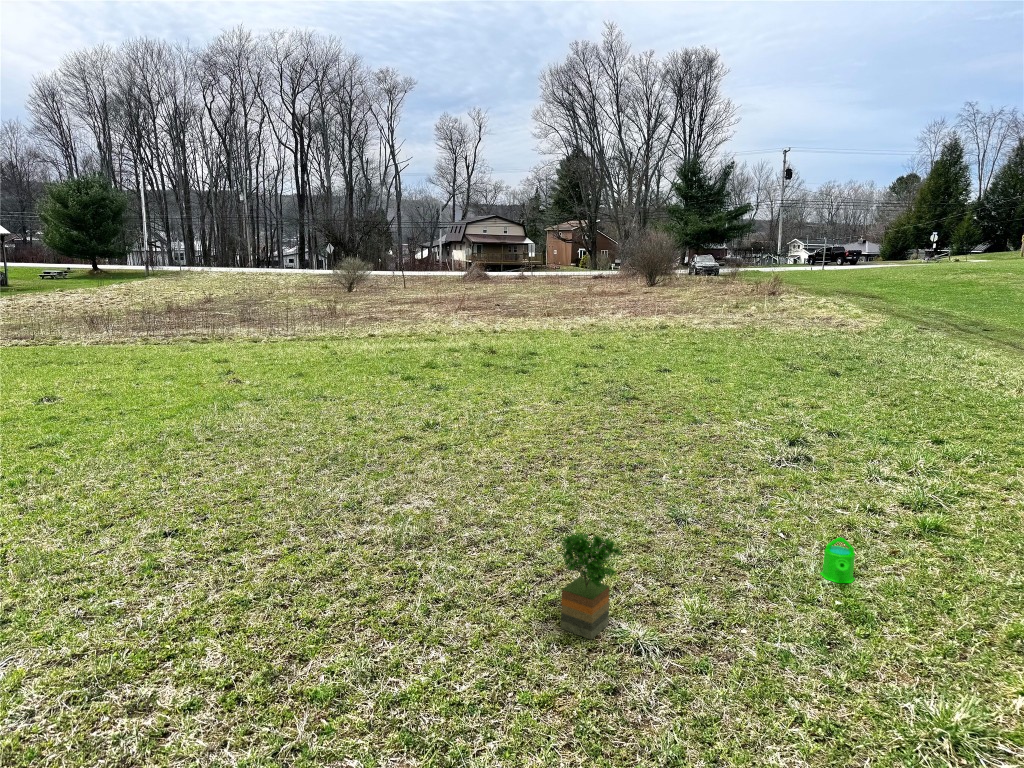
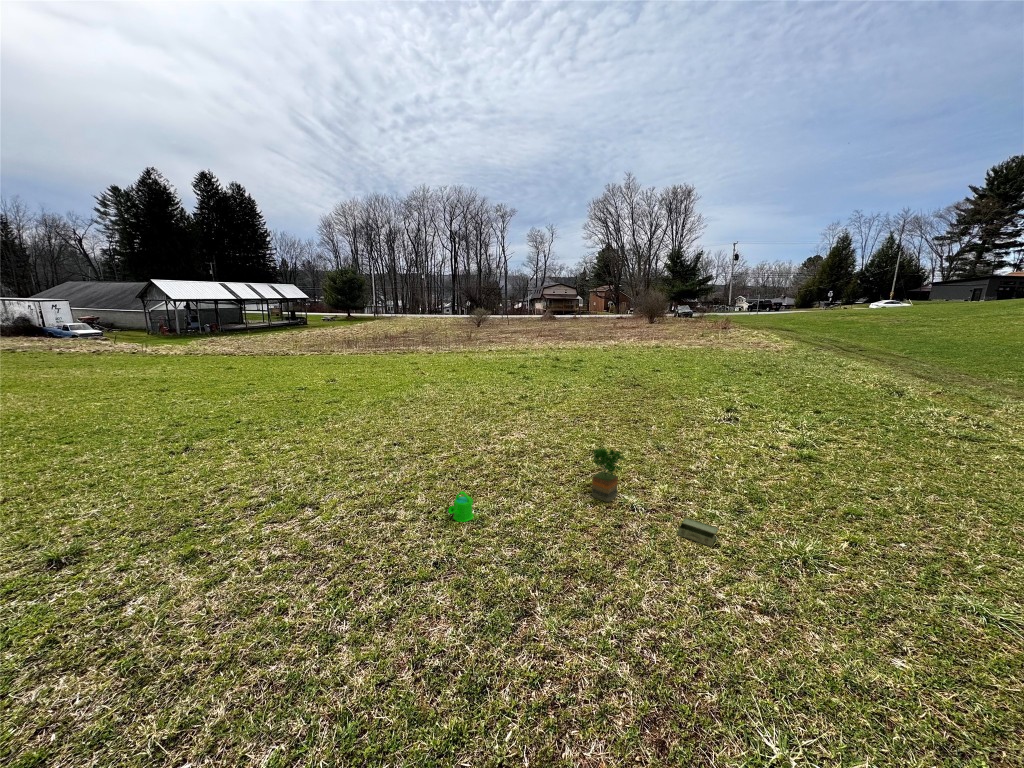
watering can: present [820,537,855,583] -> present [448,491,474,522]
toolbox: none [726,667,800,726] -> present [678,518,718,546]

